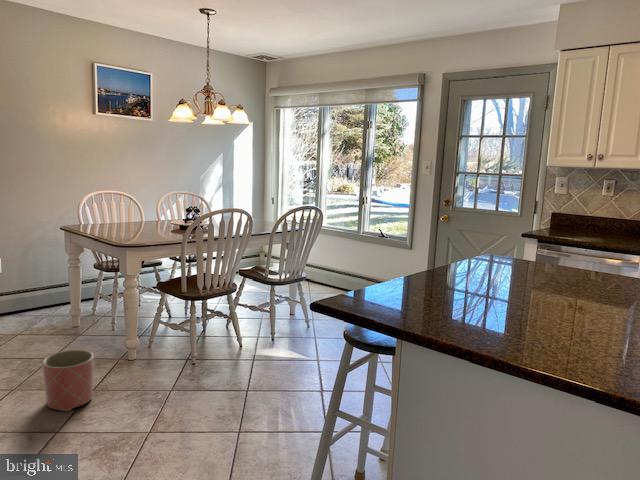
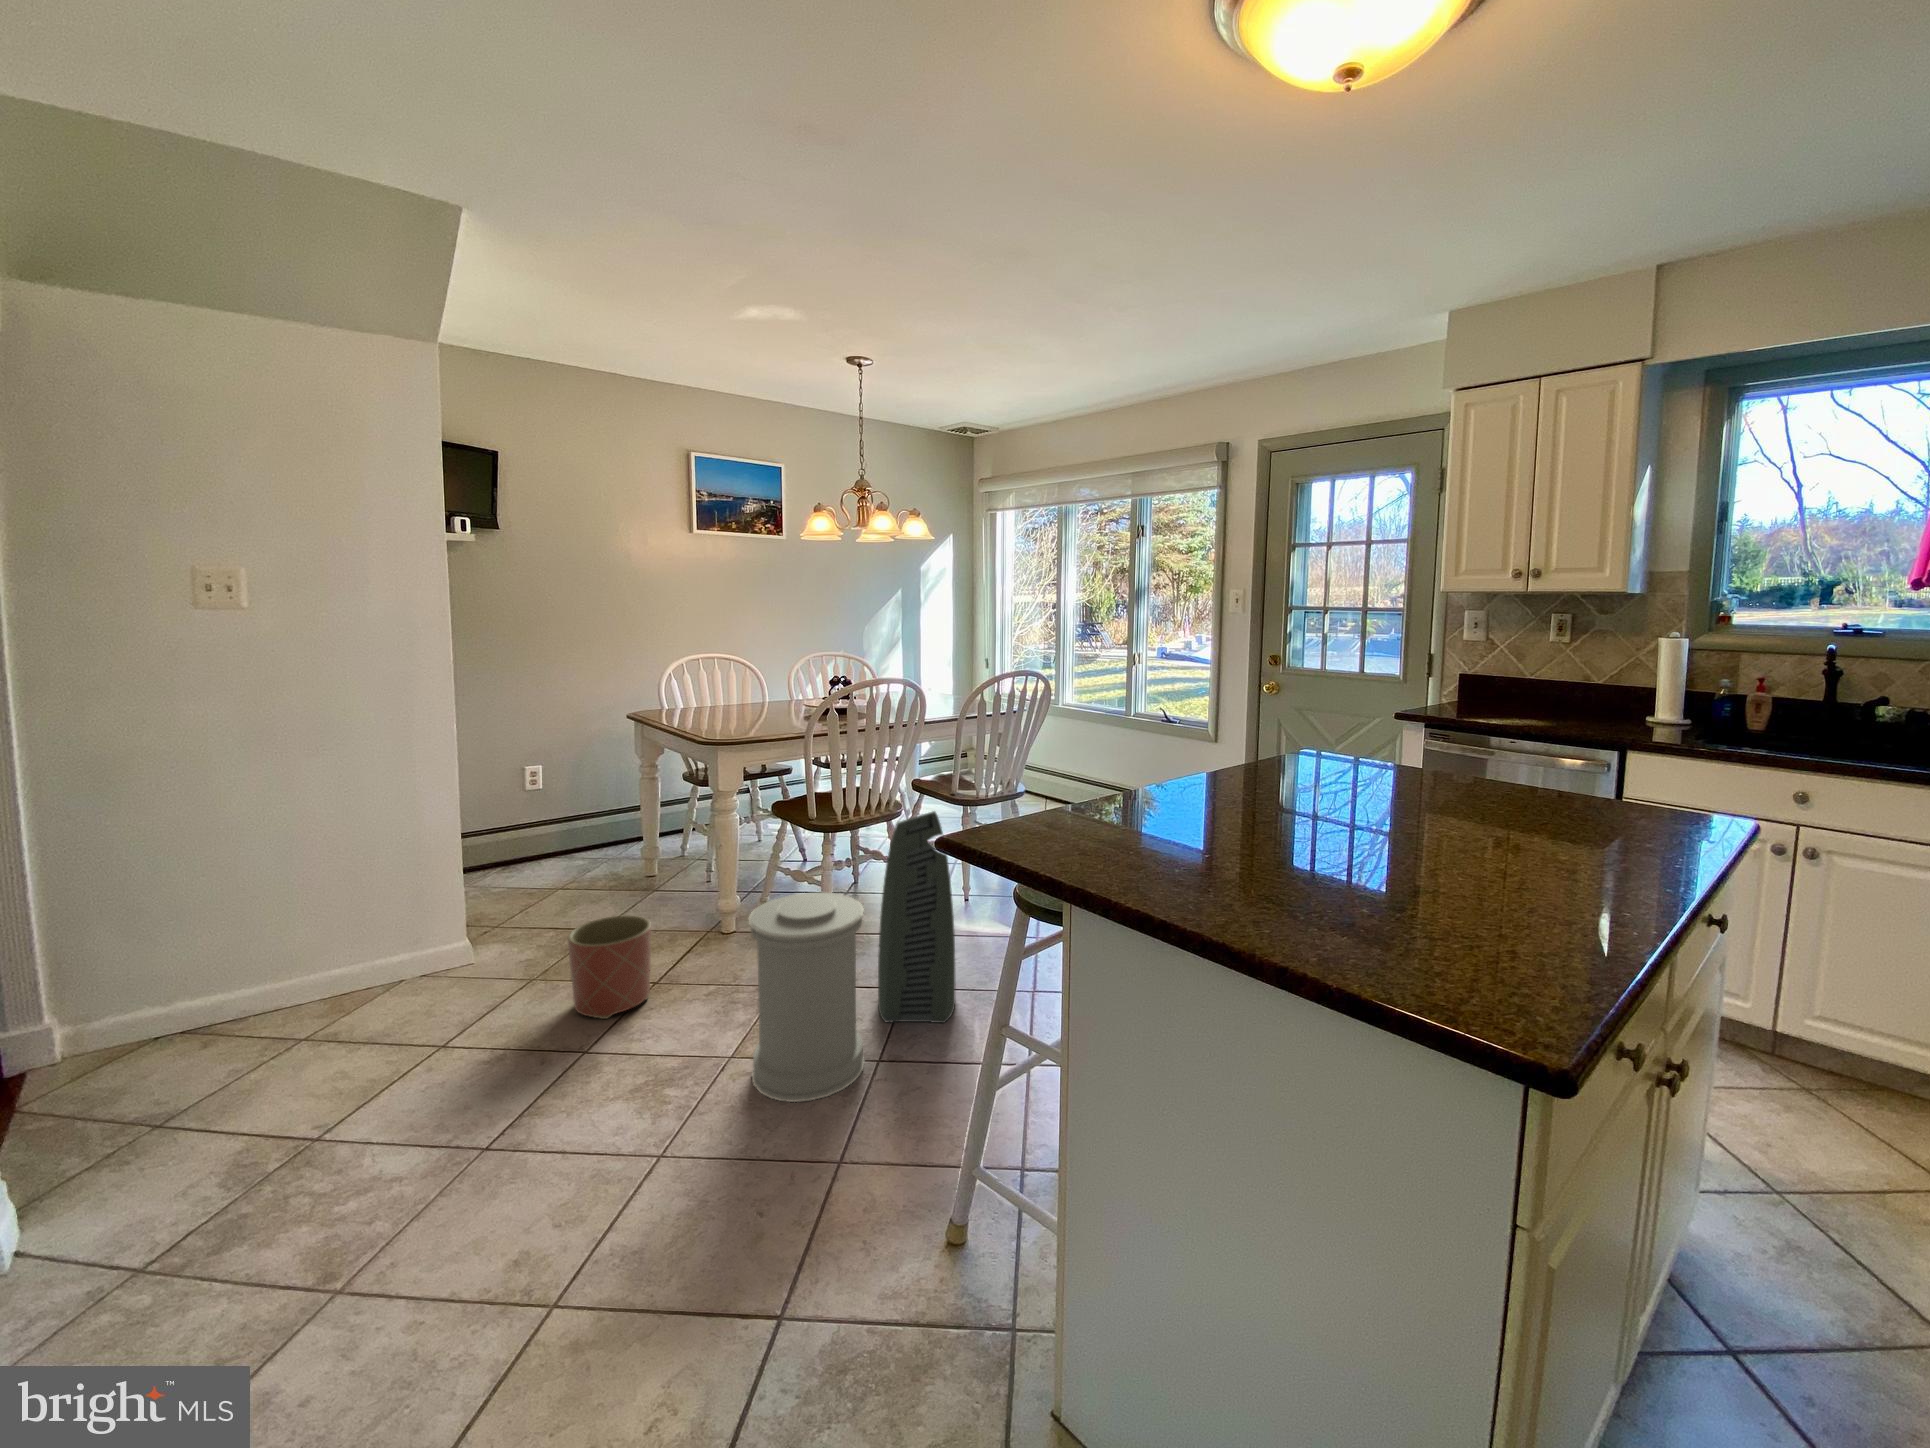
air purifier: none [232,287,278,409] -> present [878,811,956,1023]
trash can: none [165,335,233,455] -> present [749,892,864,1102]

